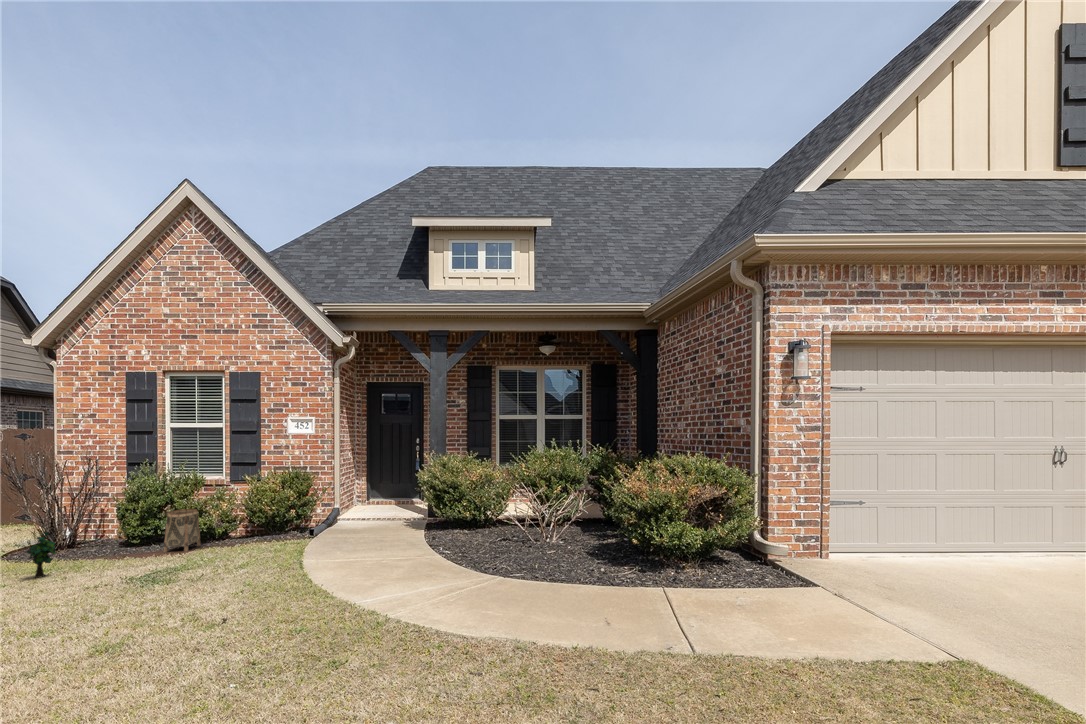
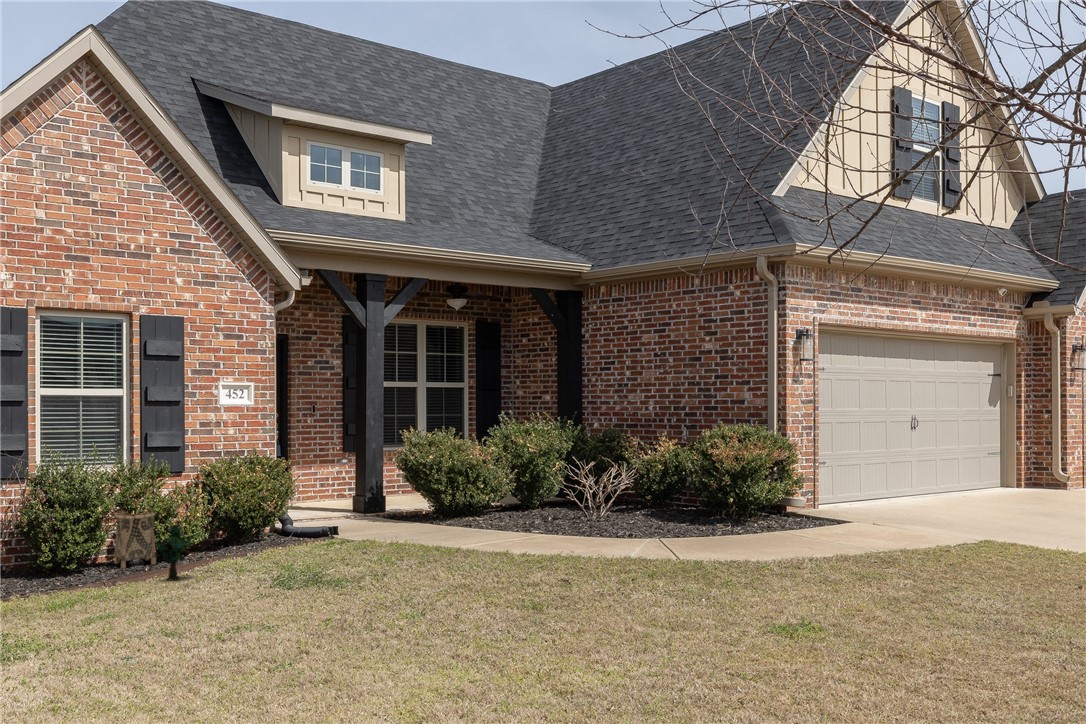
decorative plant: present [26,532,56,578] -> present [155,521,189,580]

